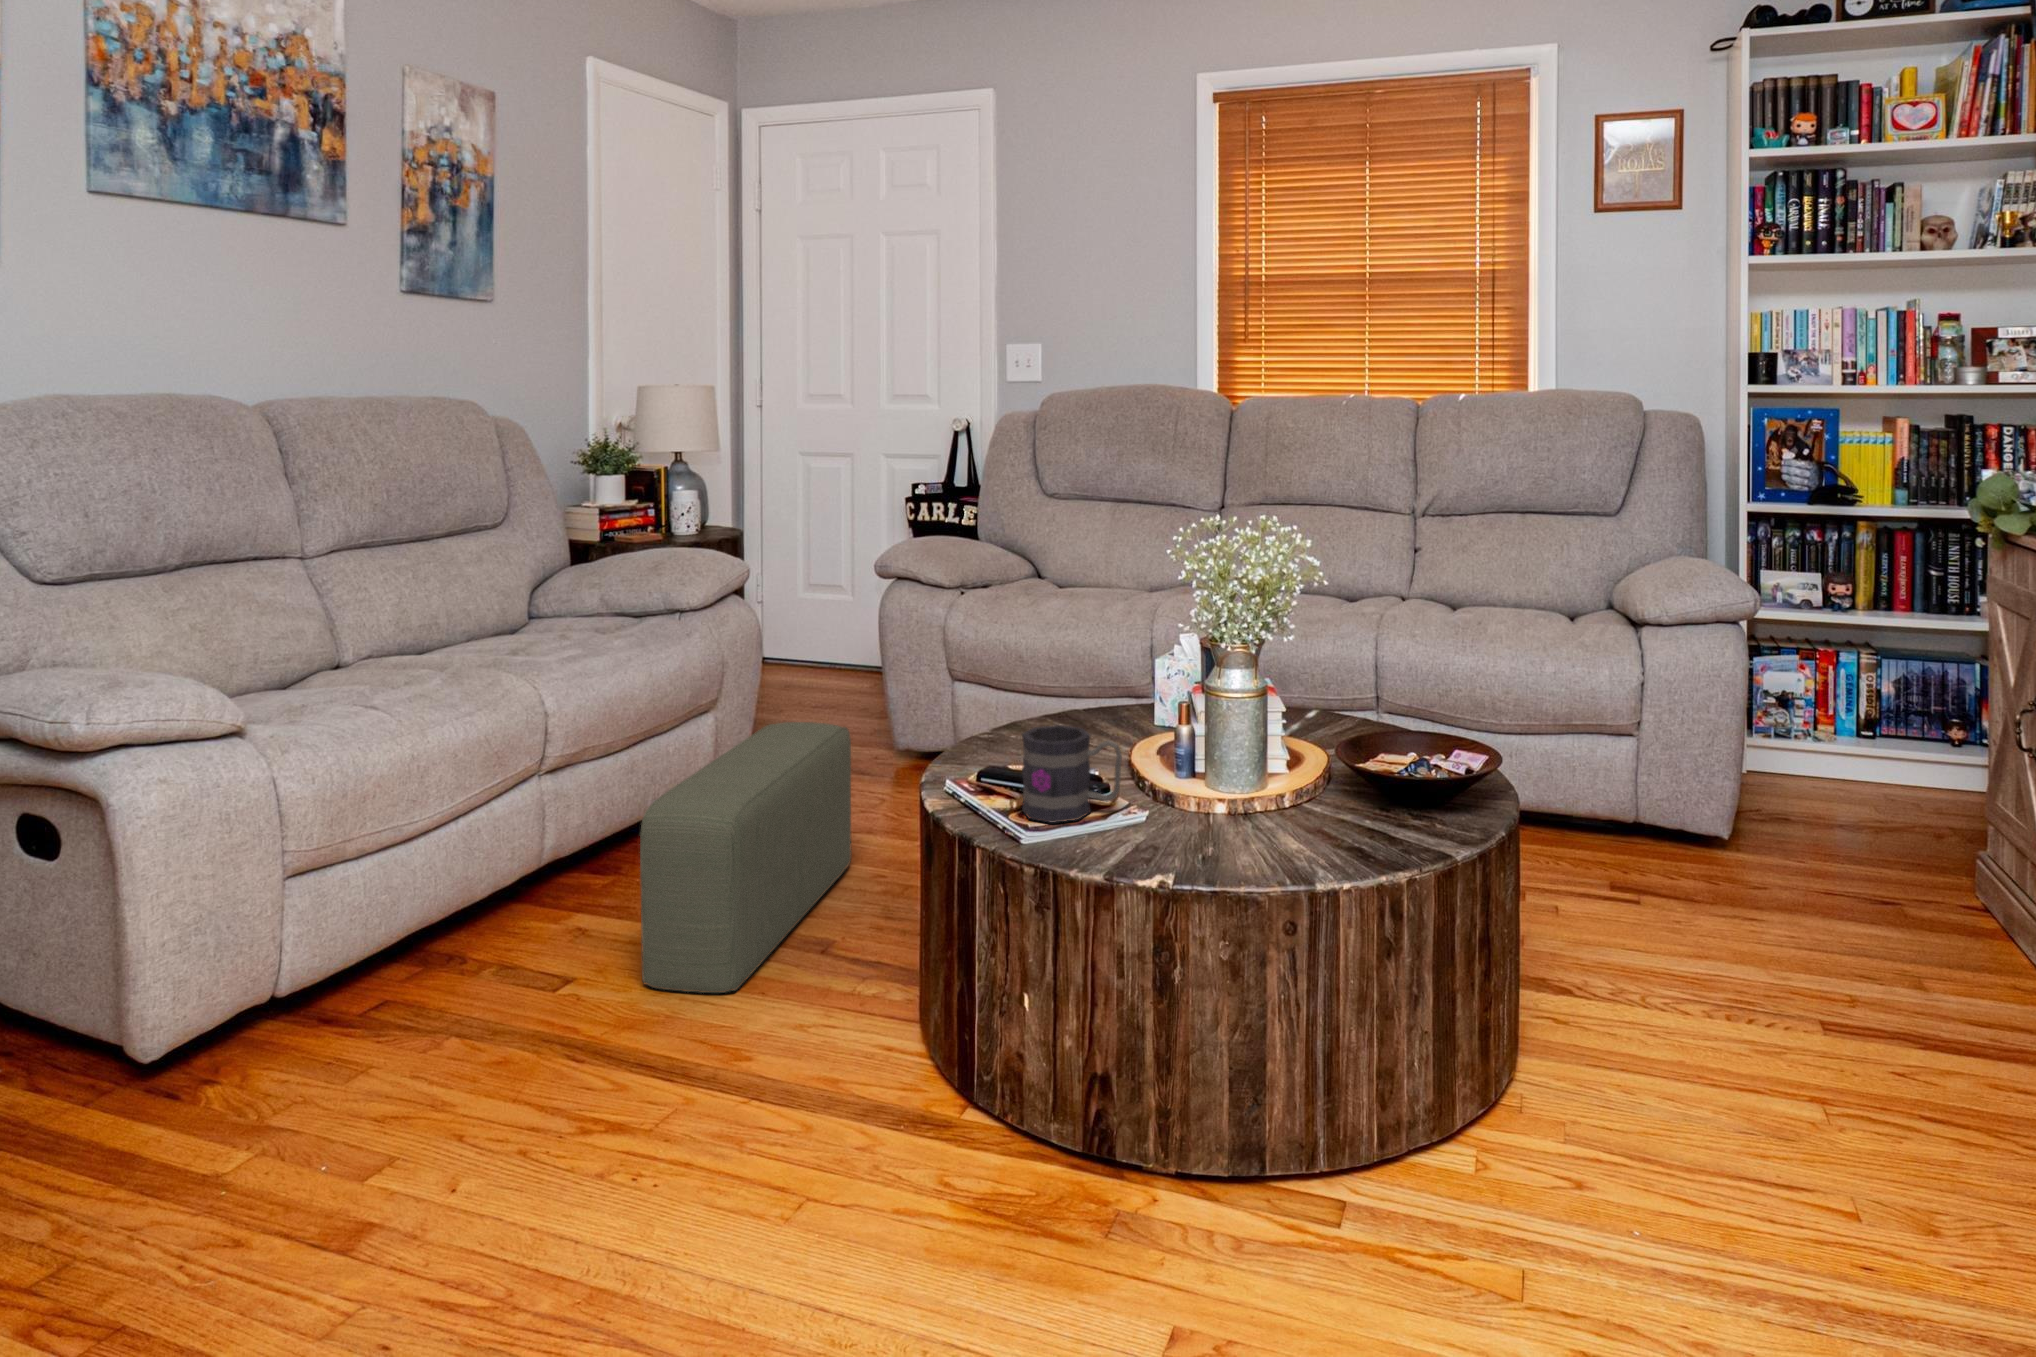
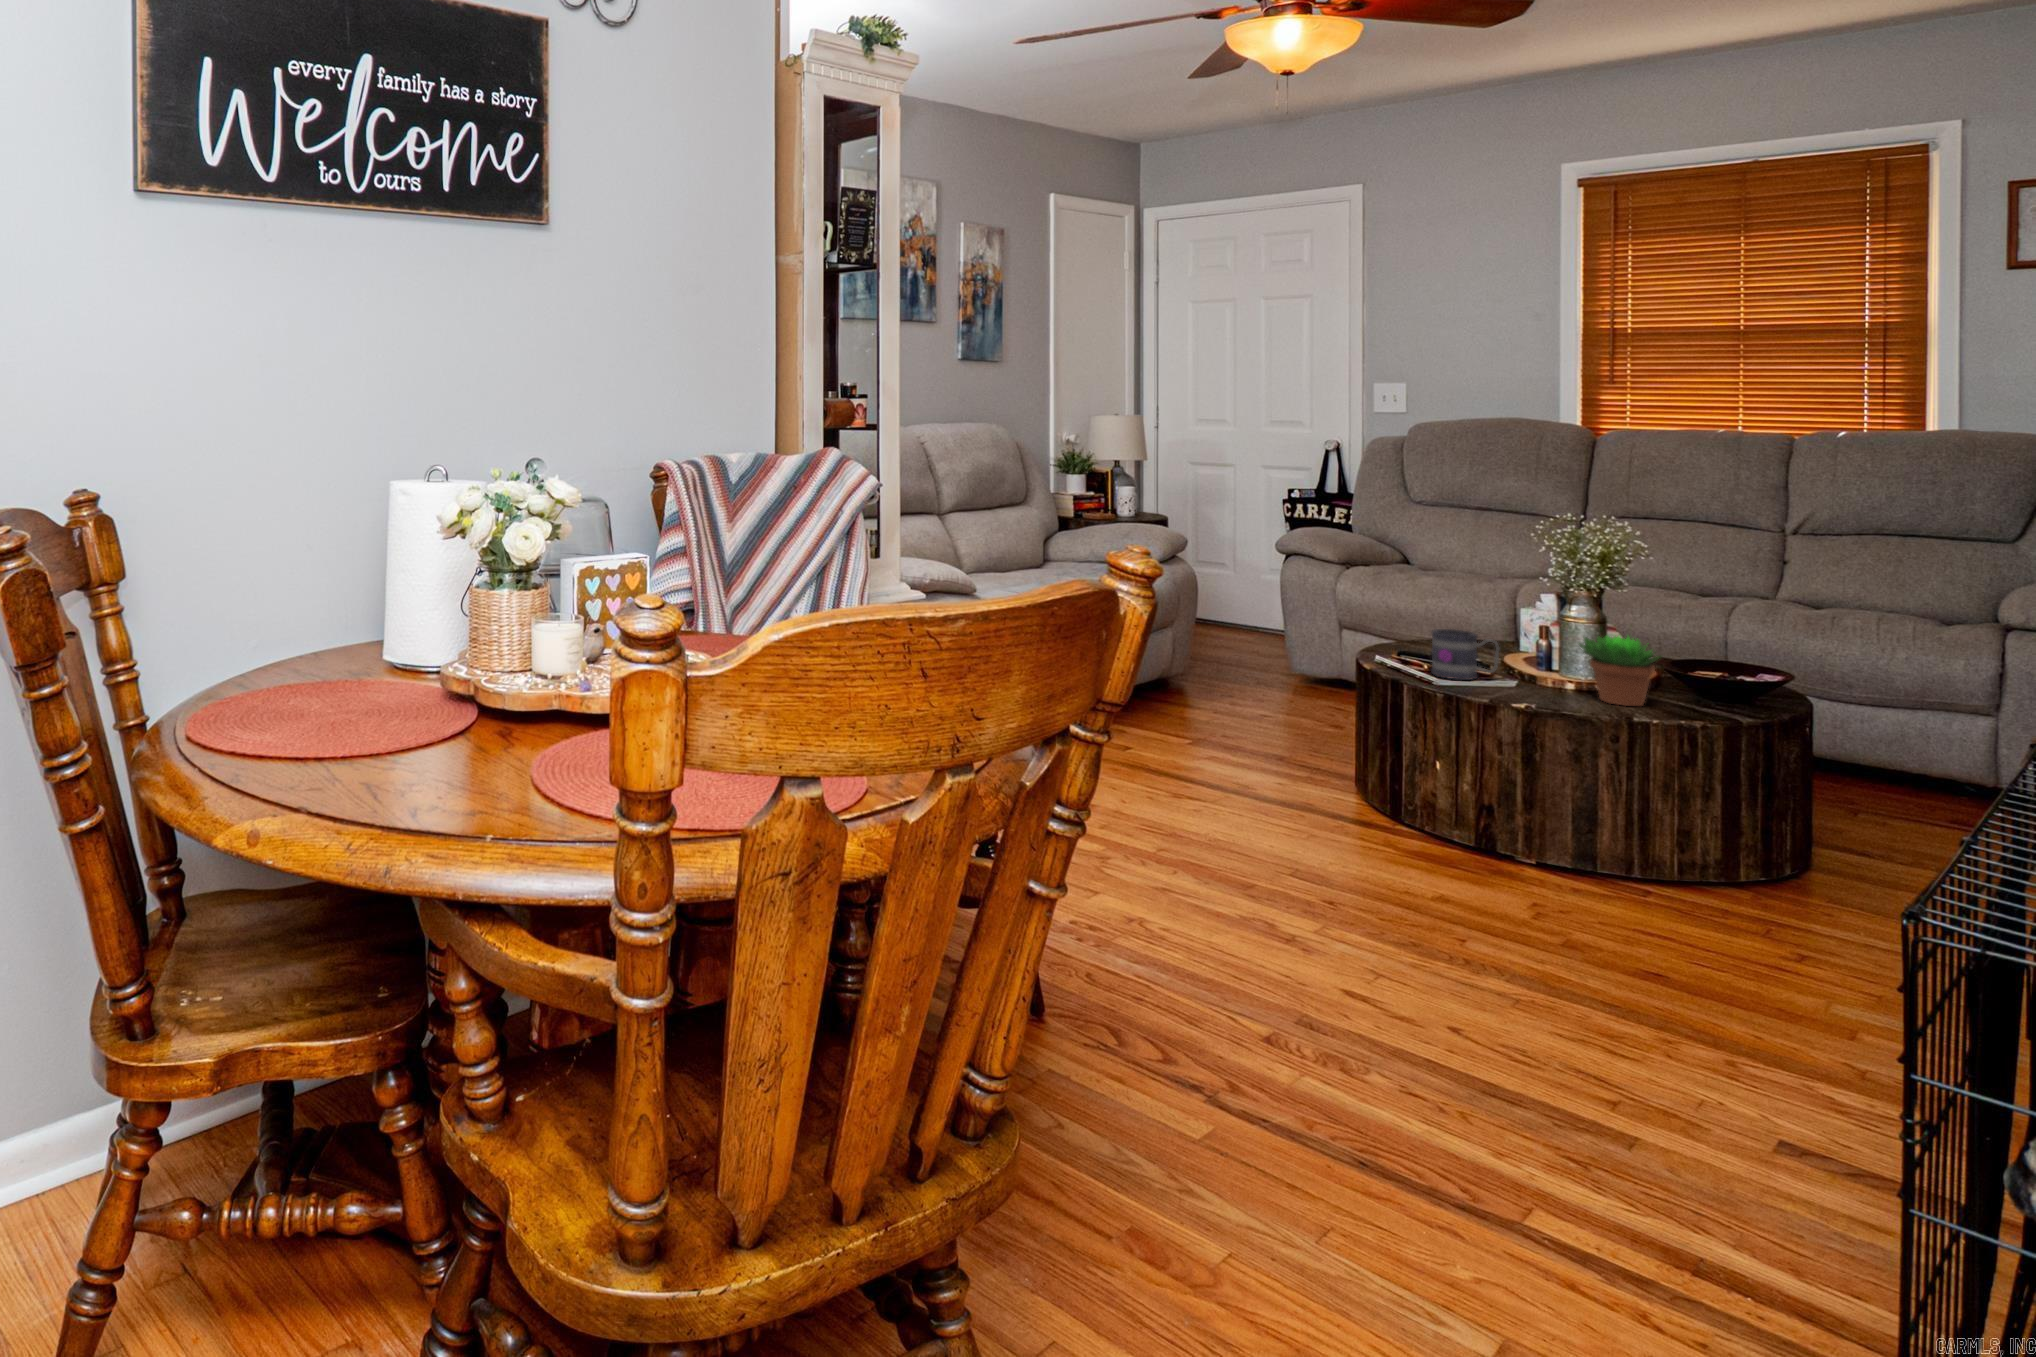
succulent plant: none [1231,719,1350,849] -> present [1580,636,1659,706]
pouf: present [640,722,851,993] -> none [1176,632,1285,764]

